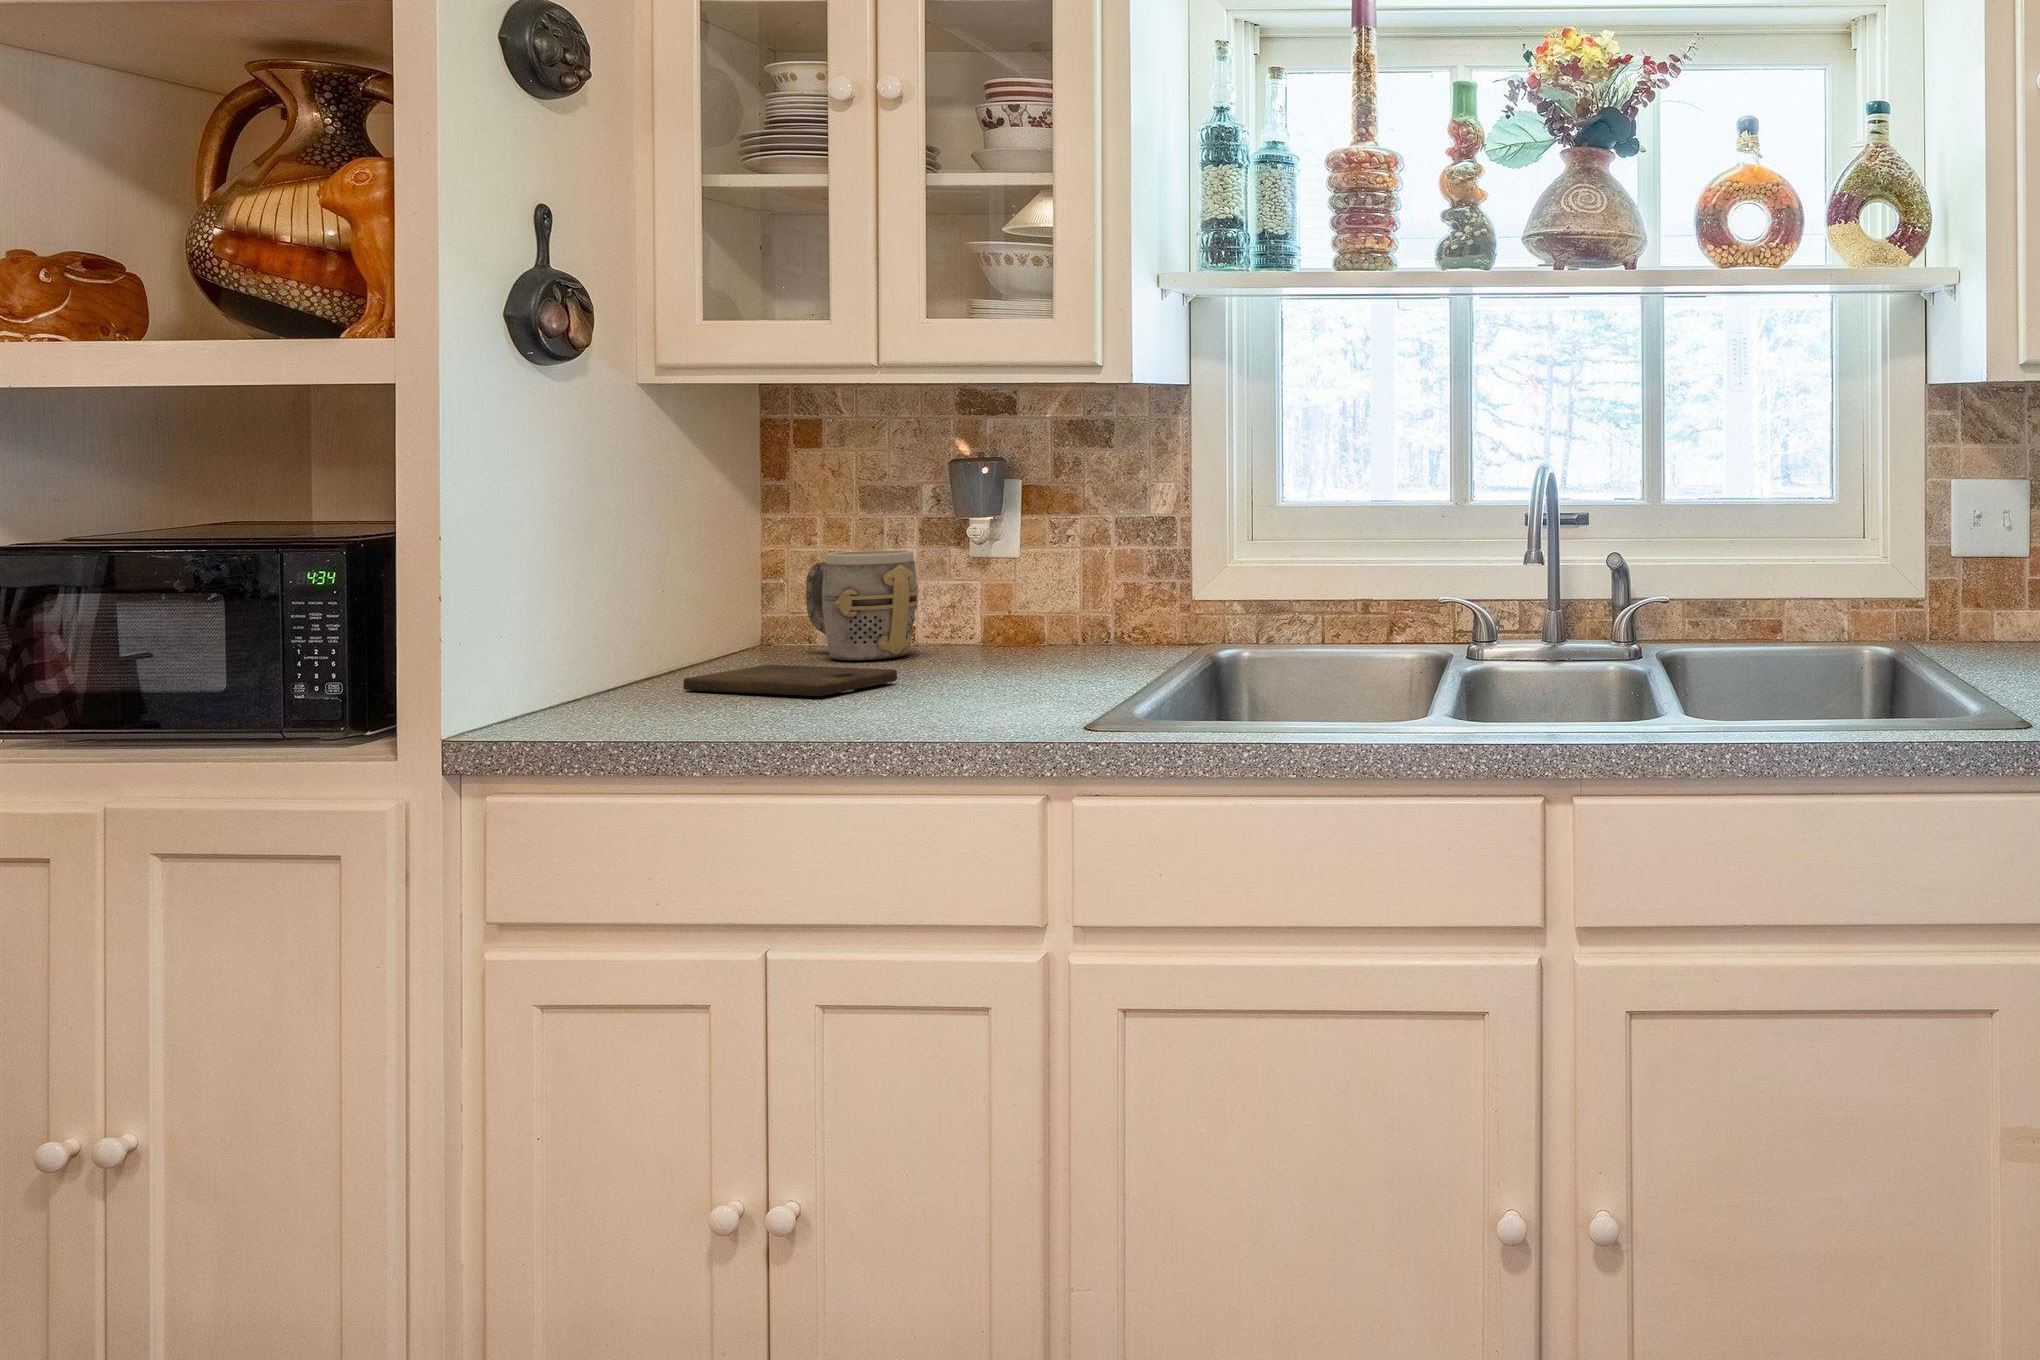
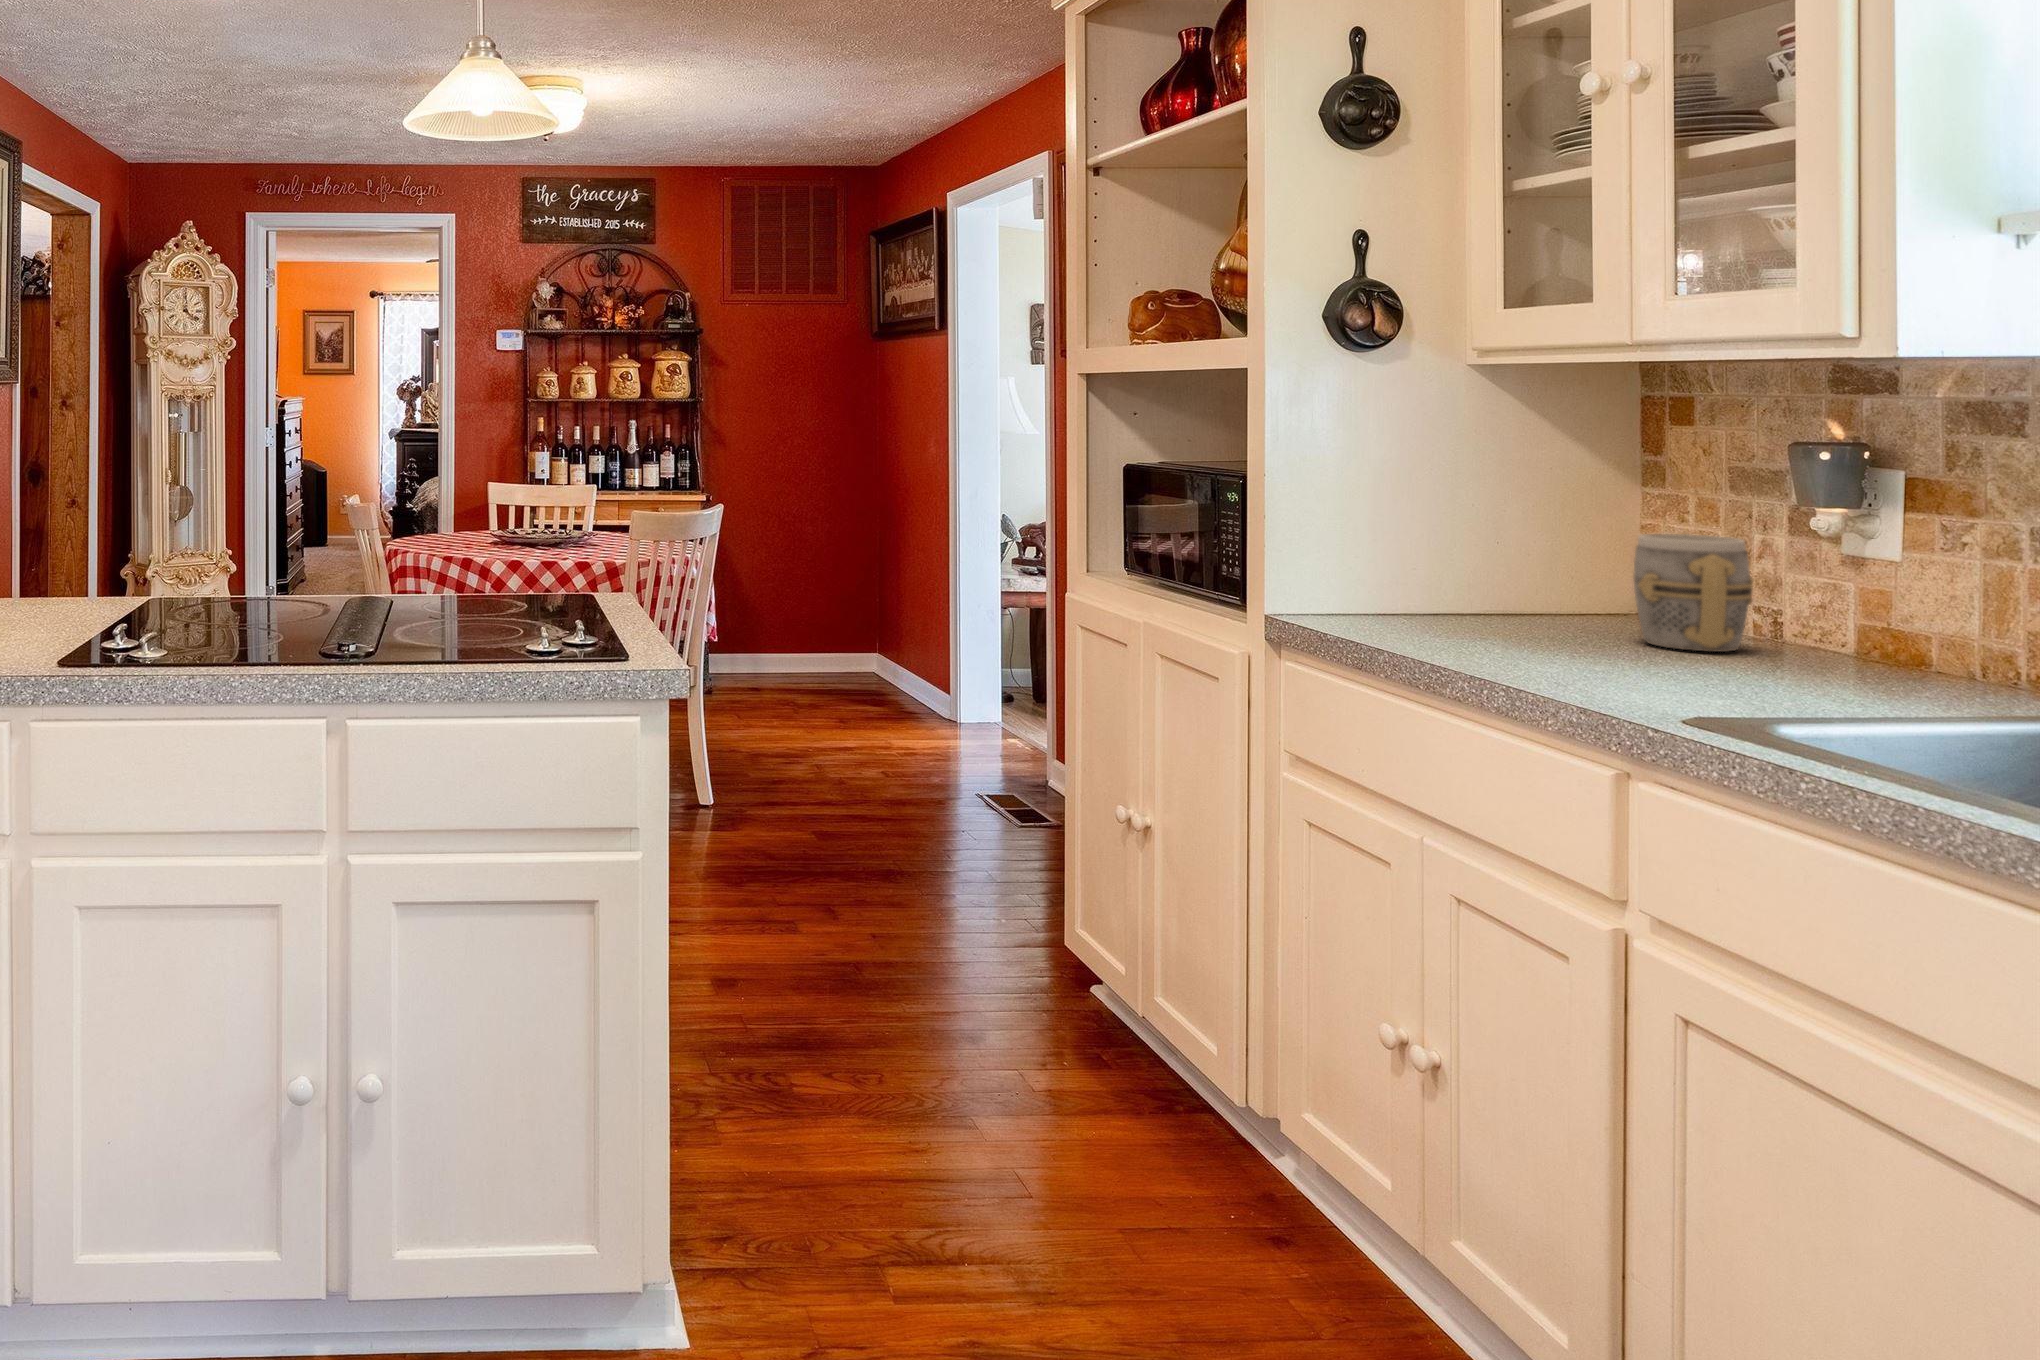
cutting board: present [683,665,897,696] -> none [1437,632,1631,672]

